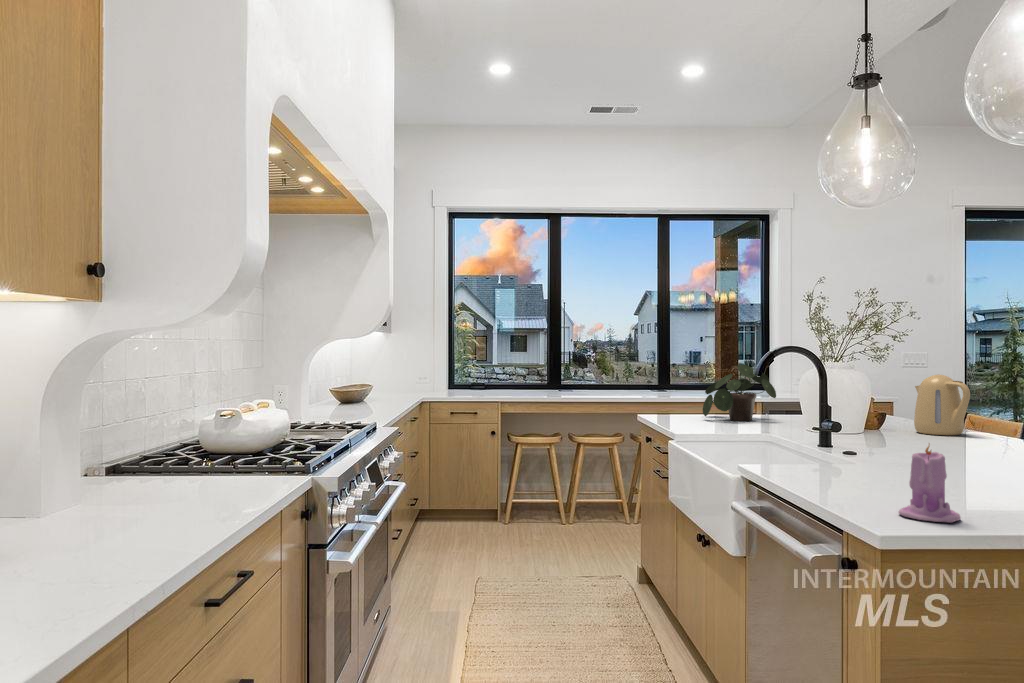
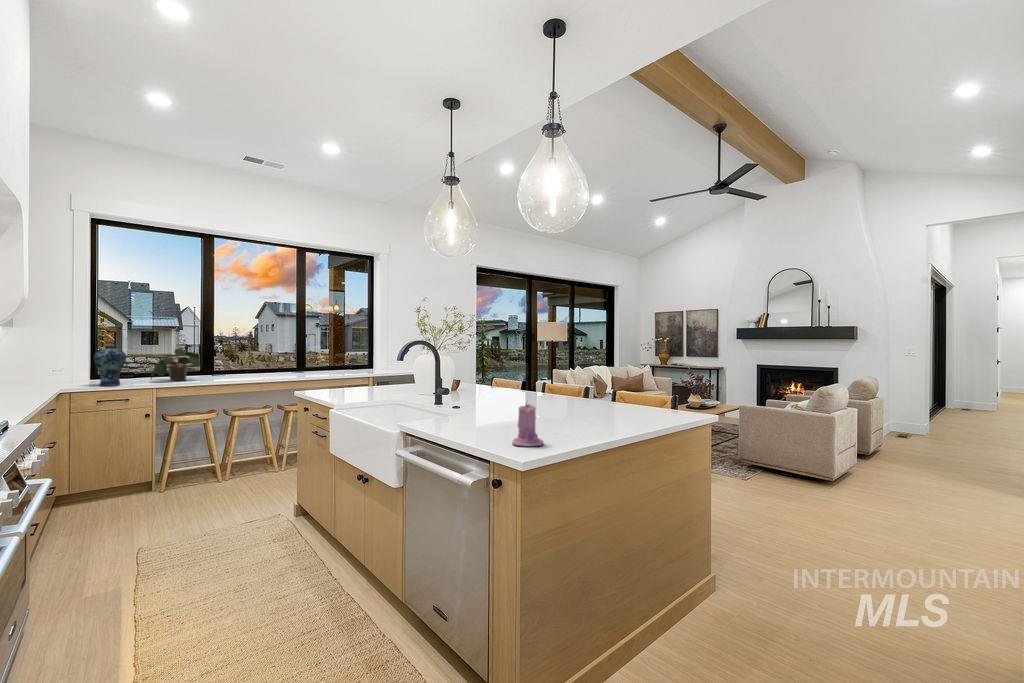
vase: none [447,351,475,396] -> present [94,345,127,386]
potted plant: present [703,365,776,421] -> present [151,349,200,381]
kettle: present [914,374,970,435] -> none [474,357,503,392]

